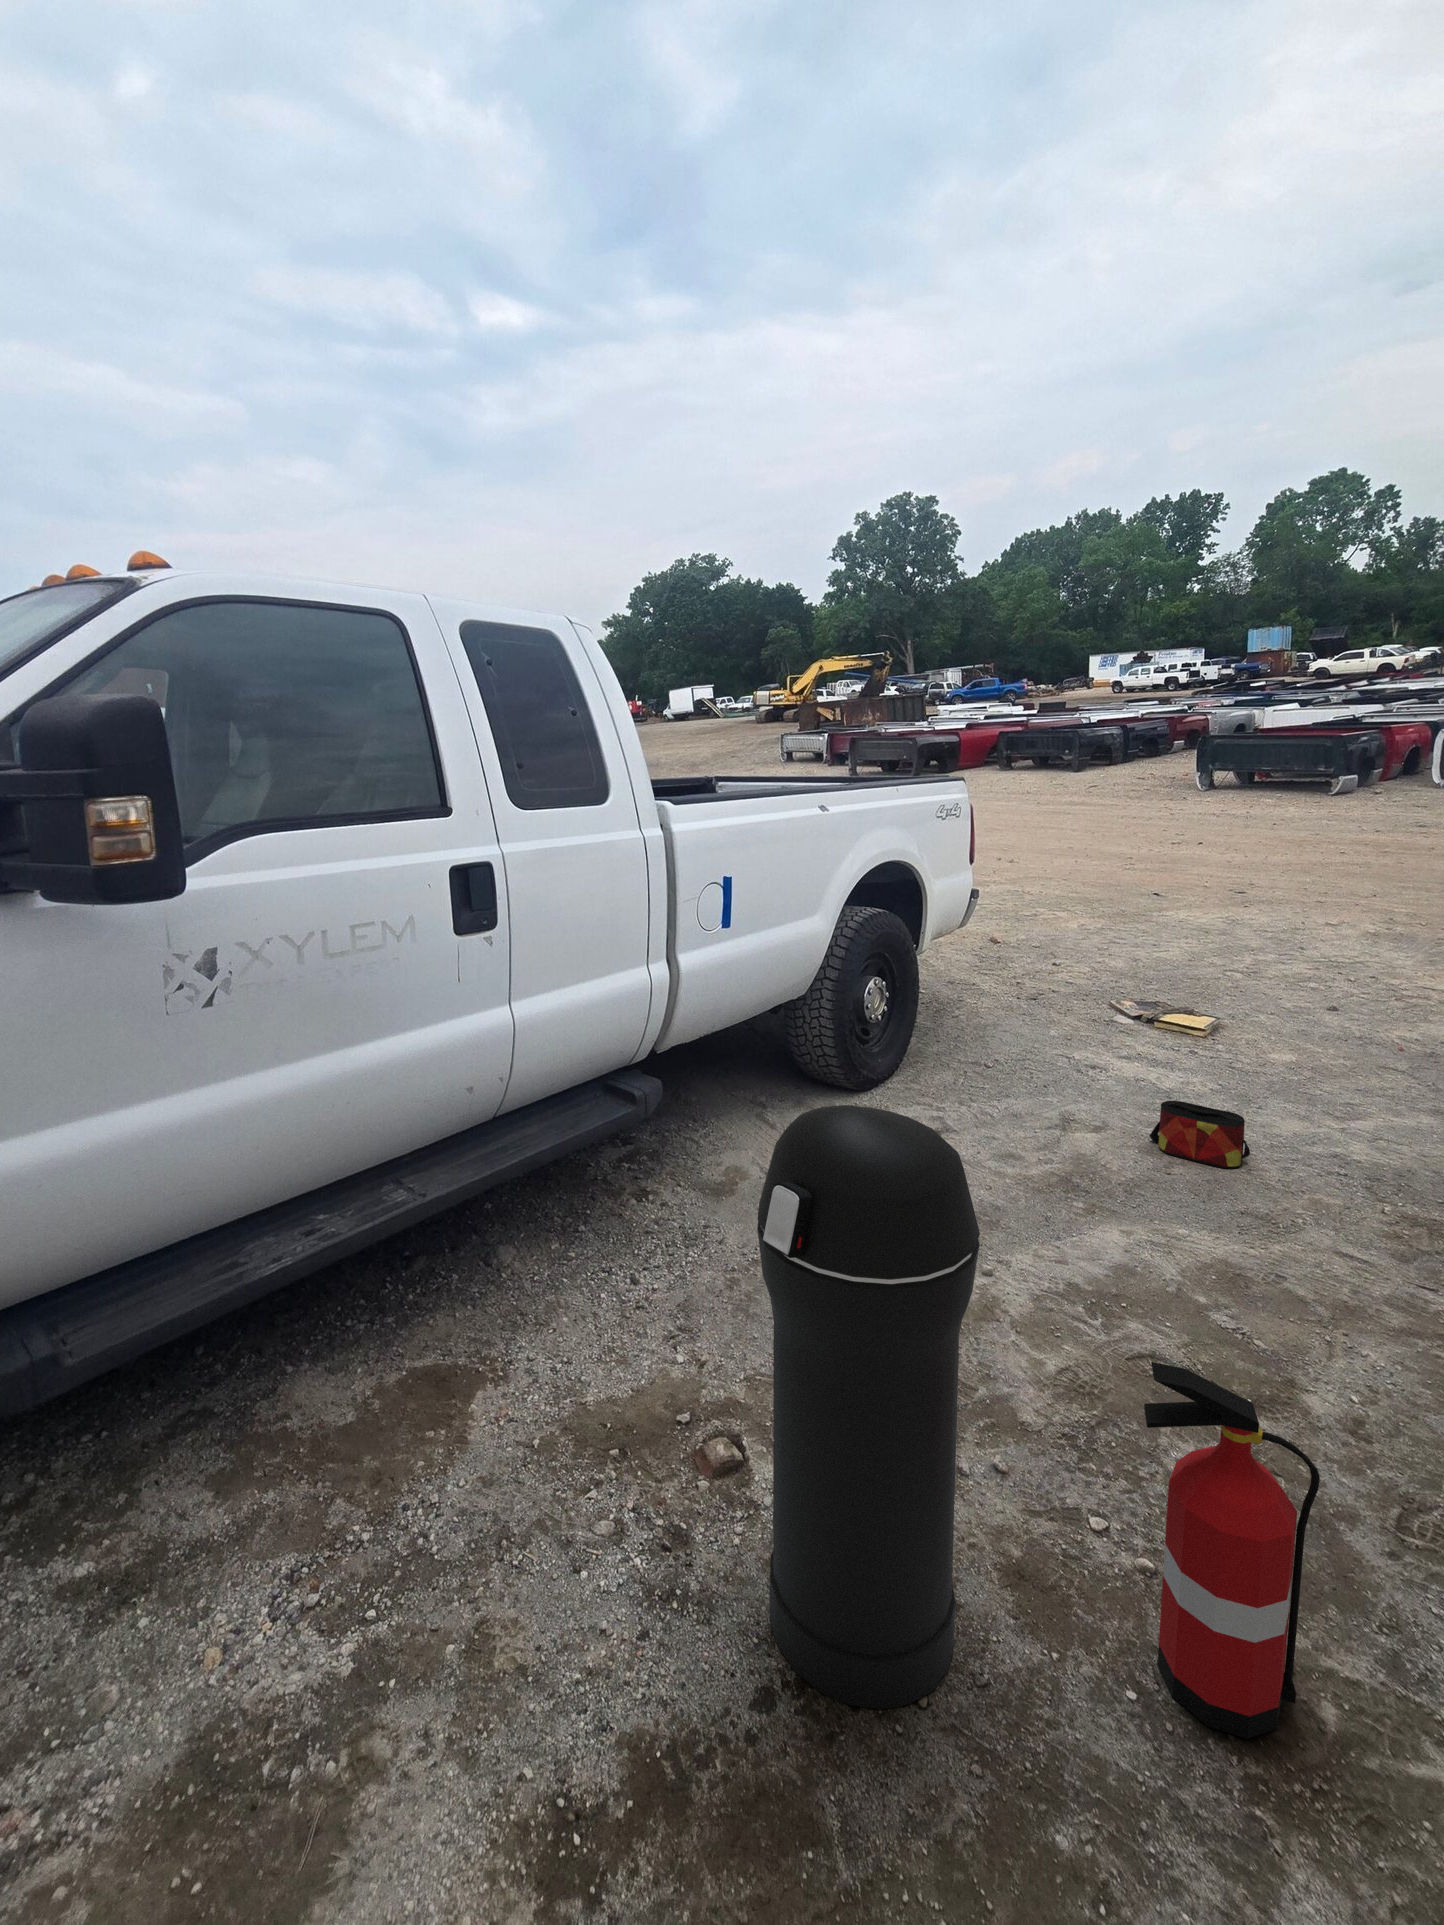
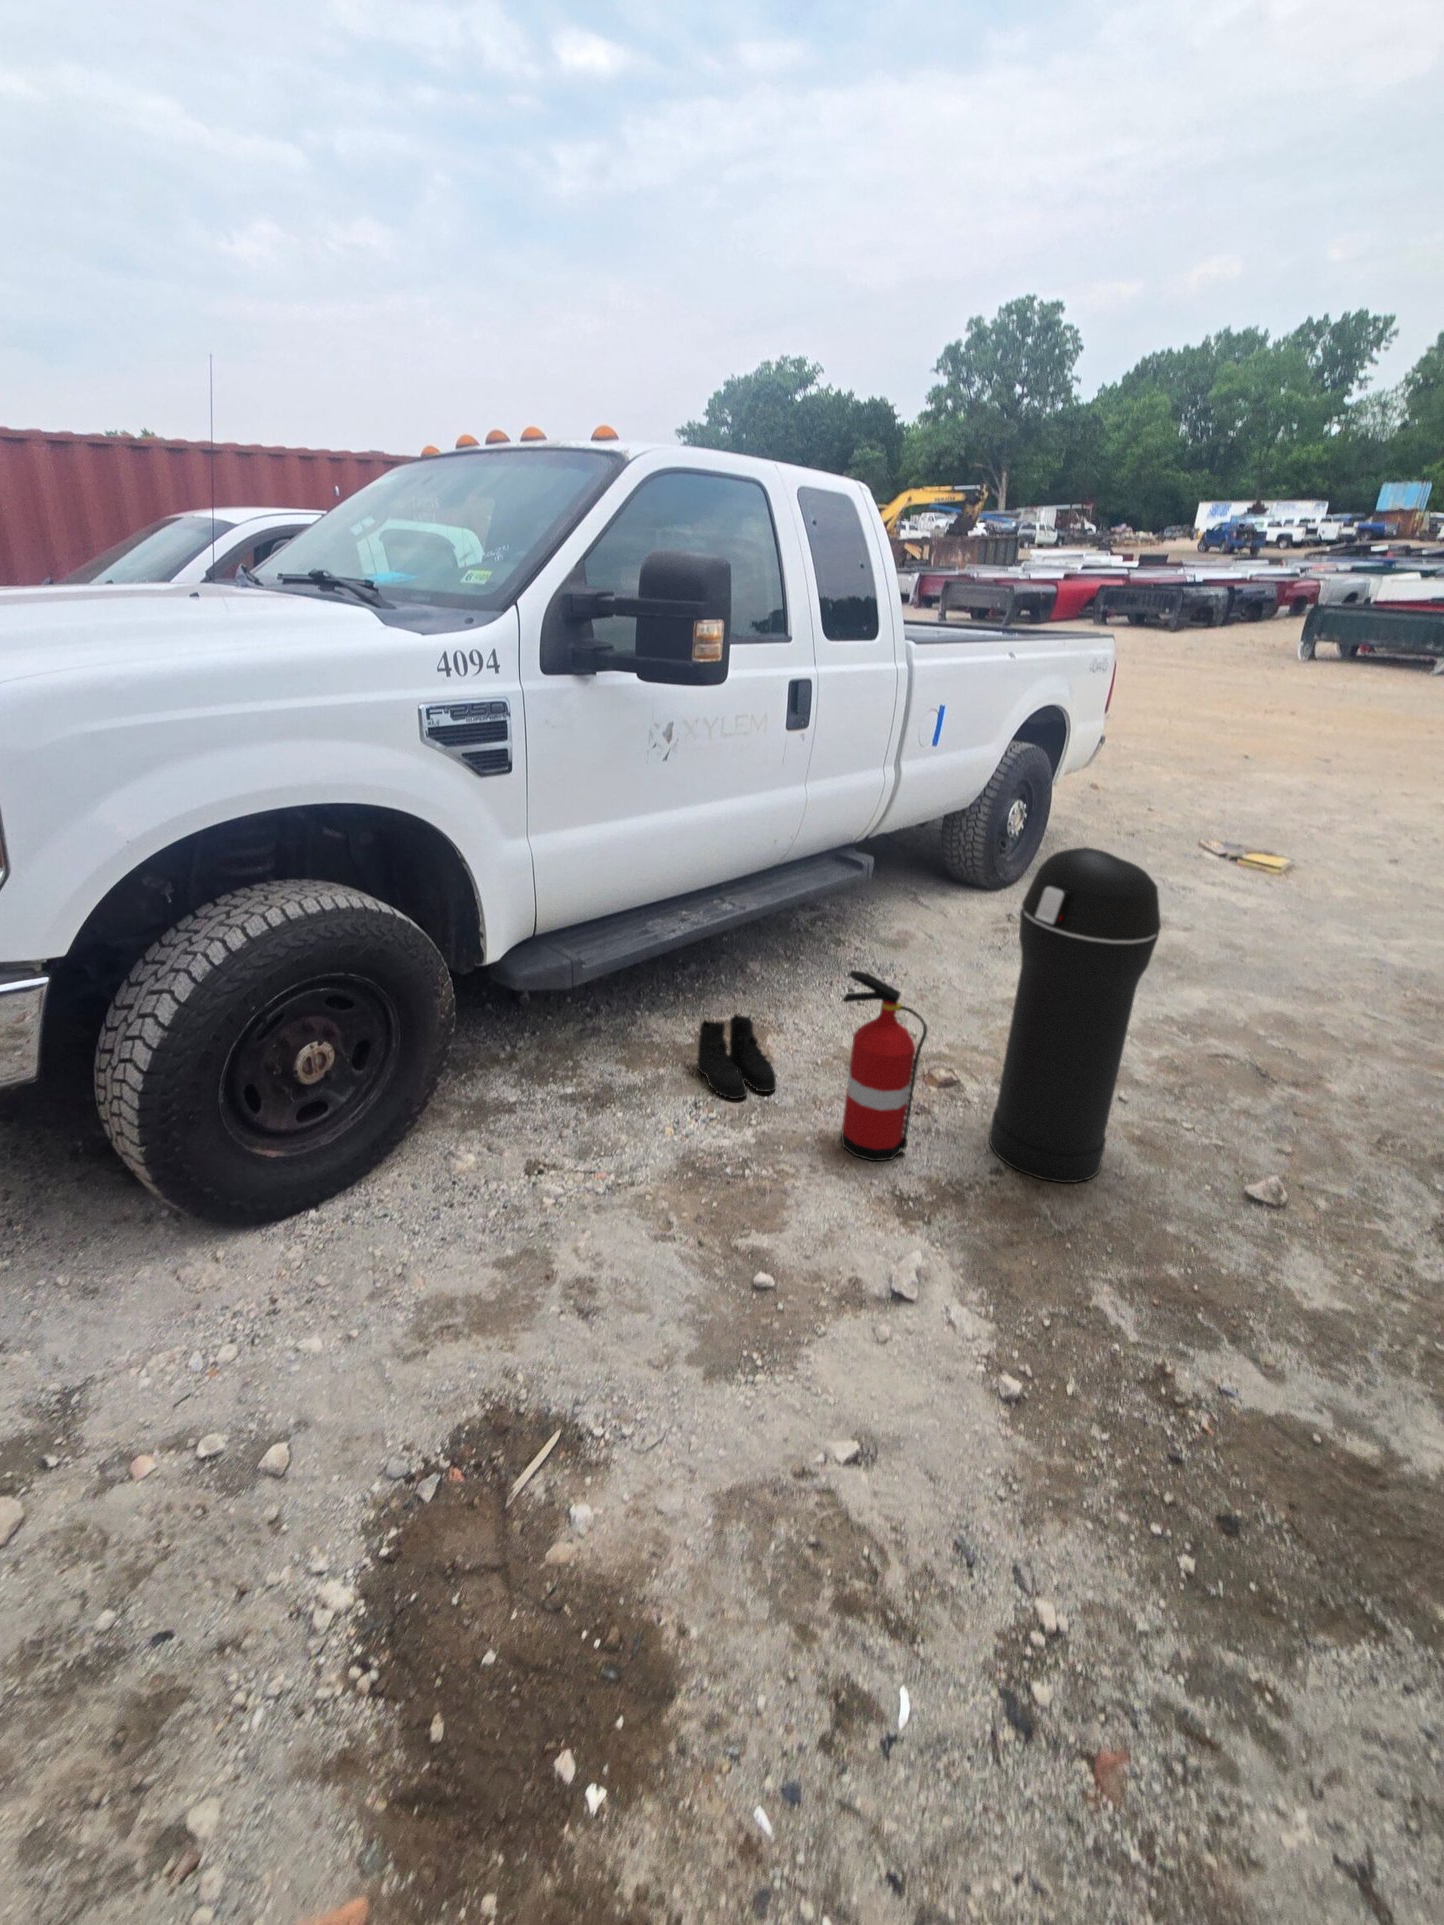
bag: present [1149,1101,1250,1169] -> none [1230,909,1309,960]
fire extinguisher: present [1144,1362,1320,1739] -> present [841,970,927,1161]
boots: none [324,1379,444,1552] -> present [697,1014,776,1099]

